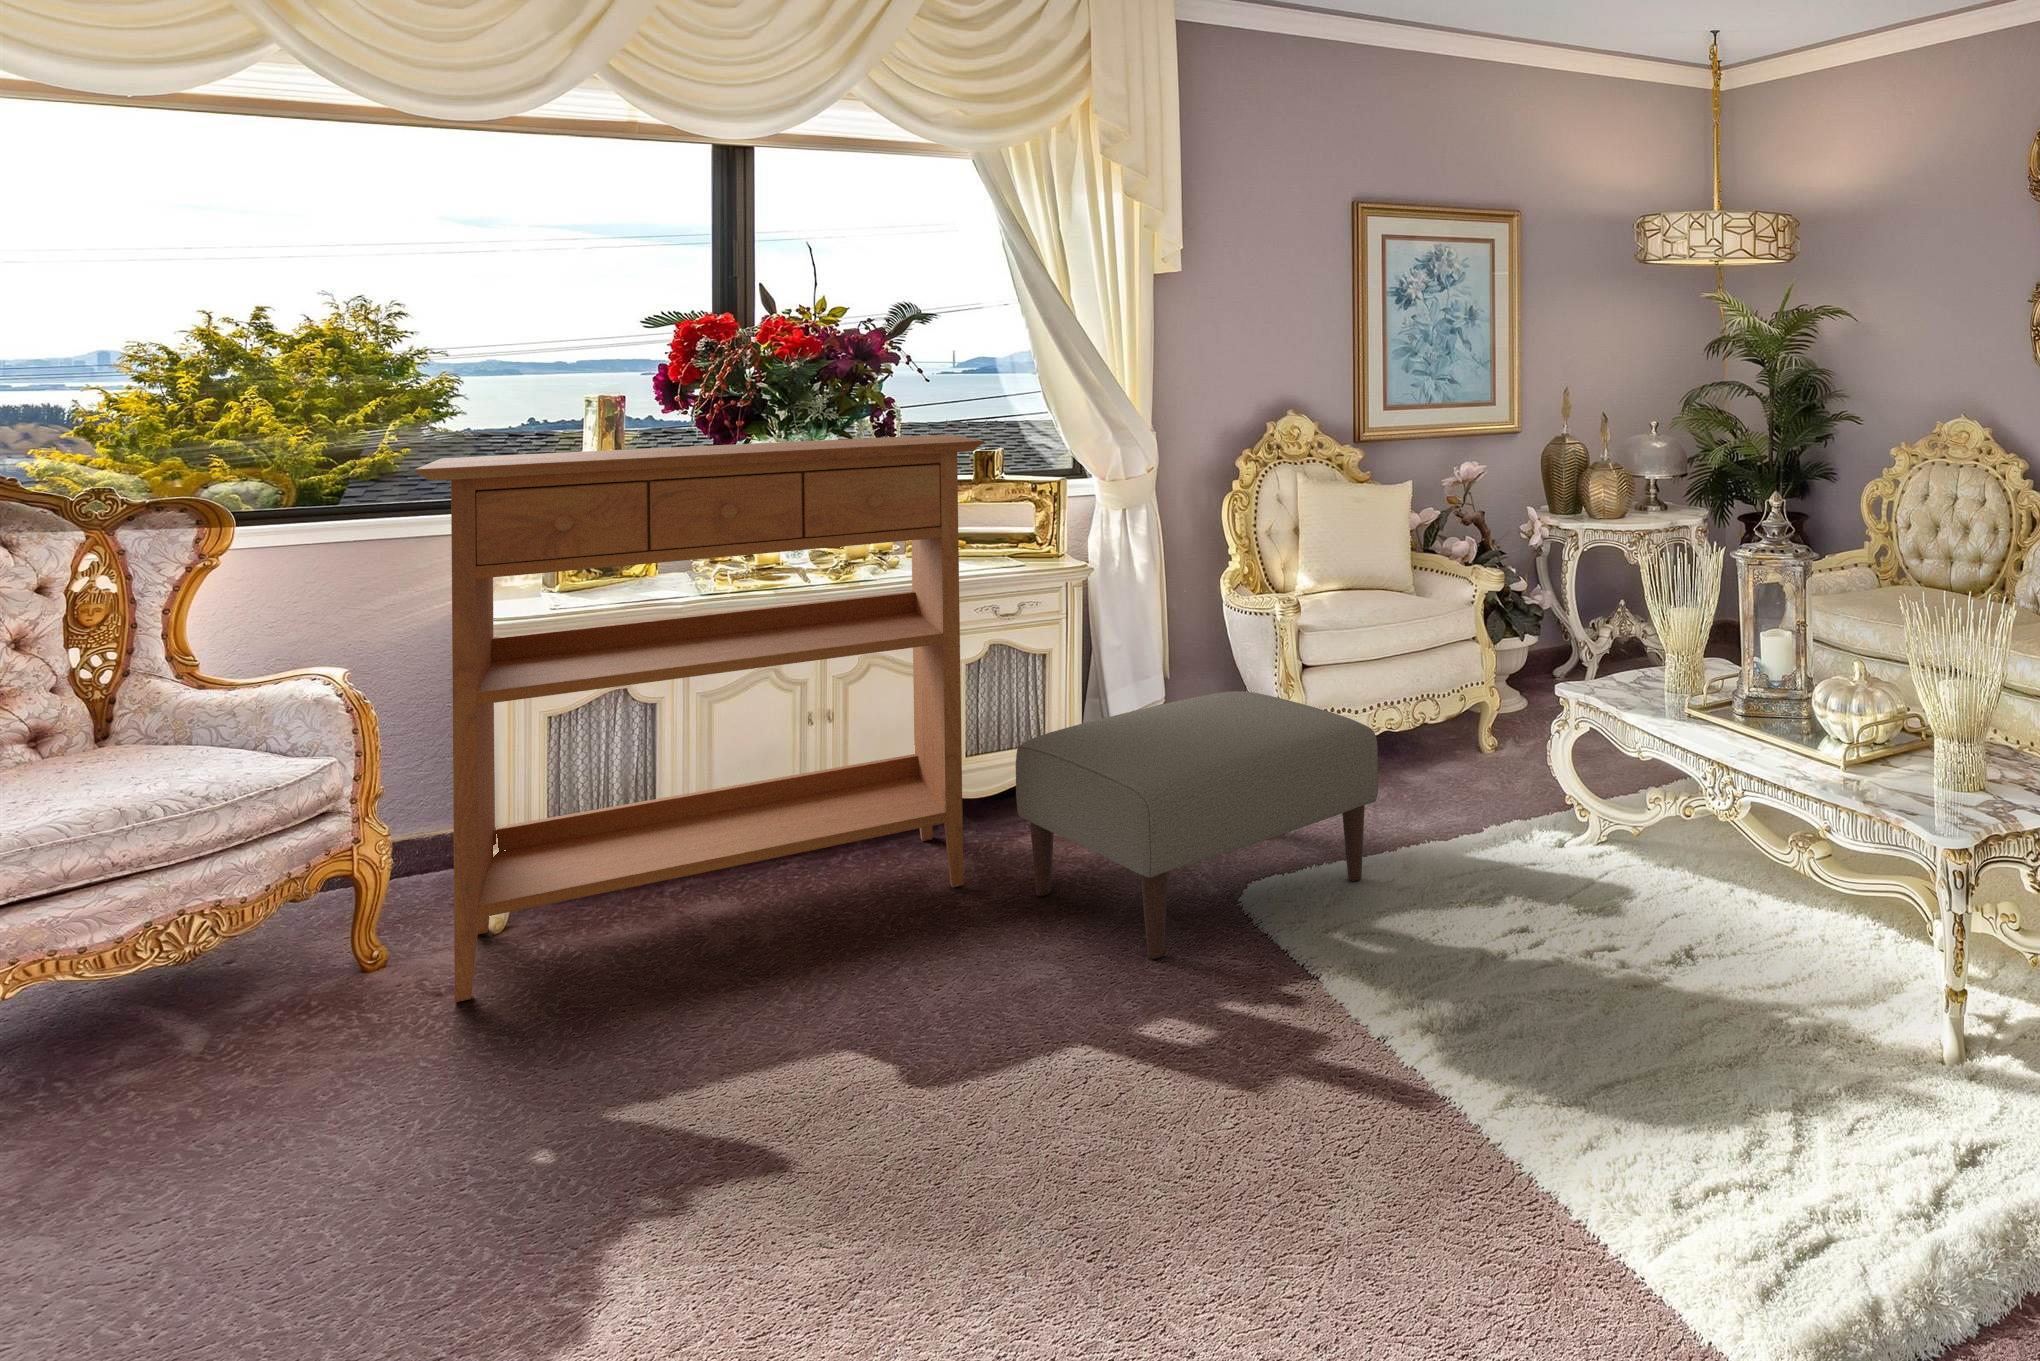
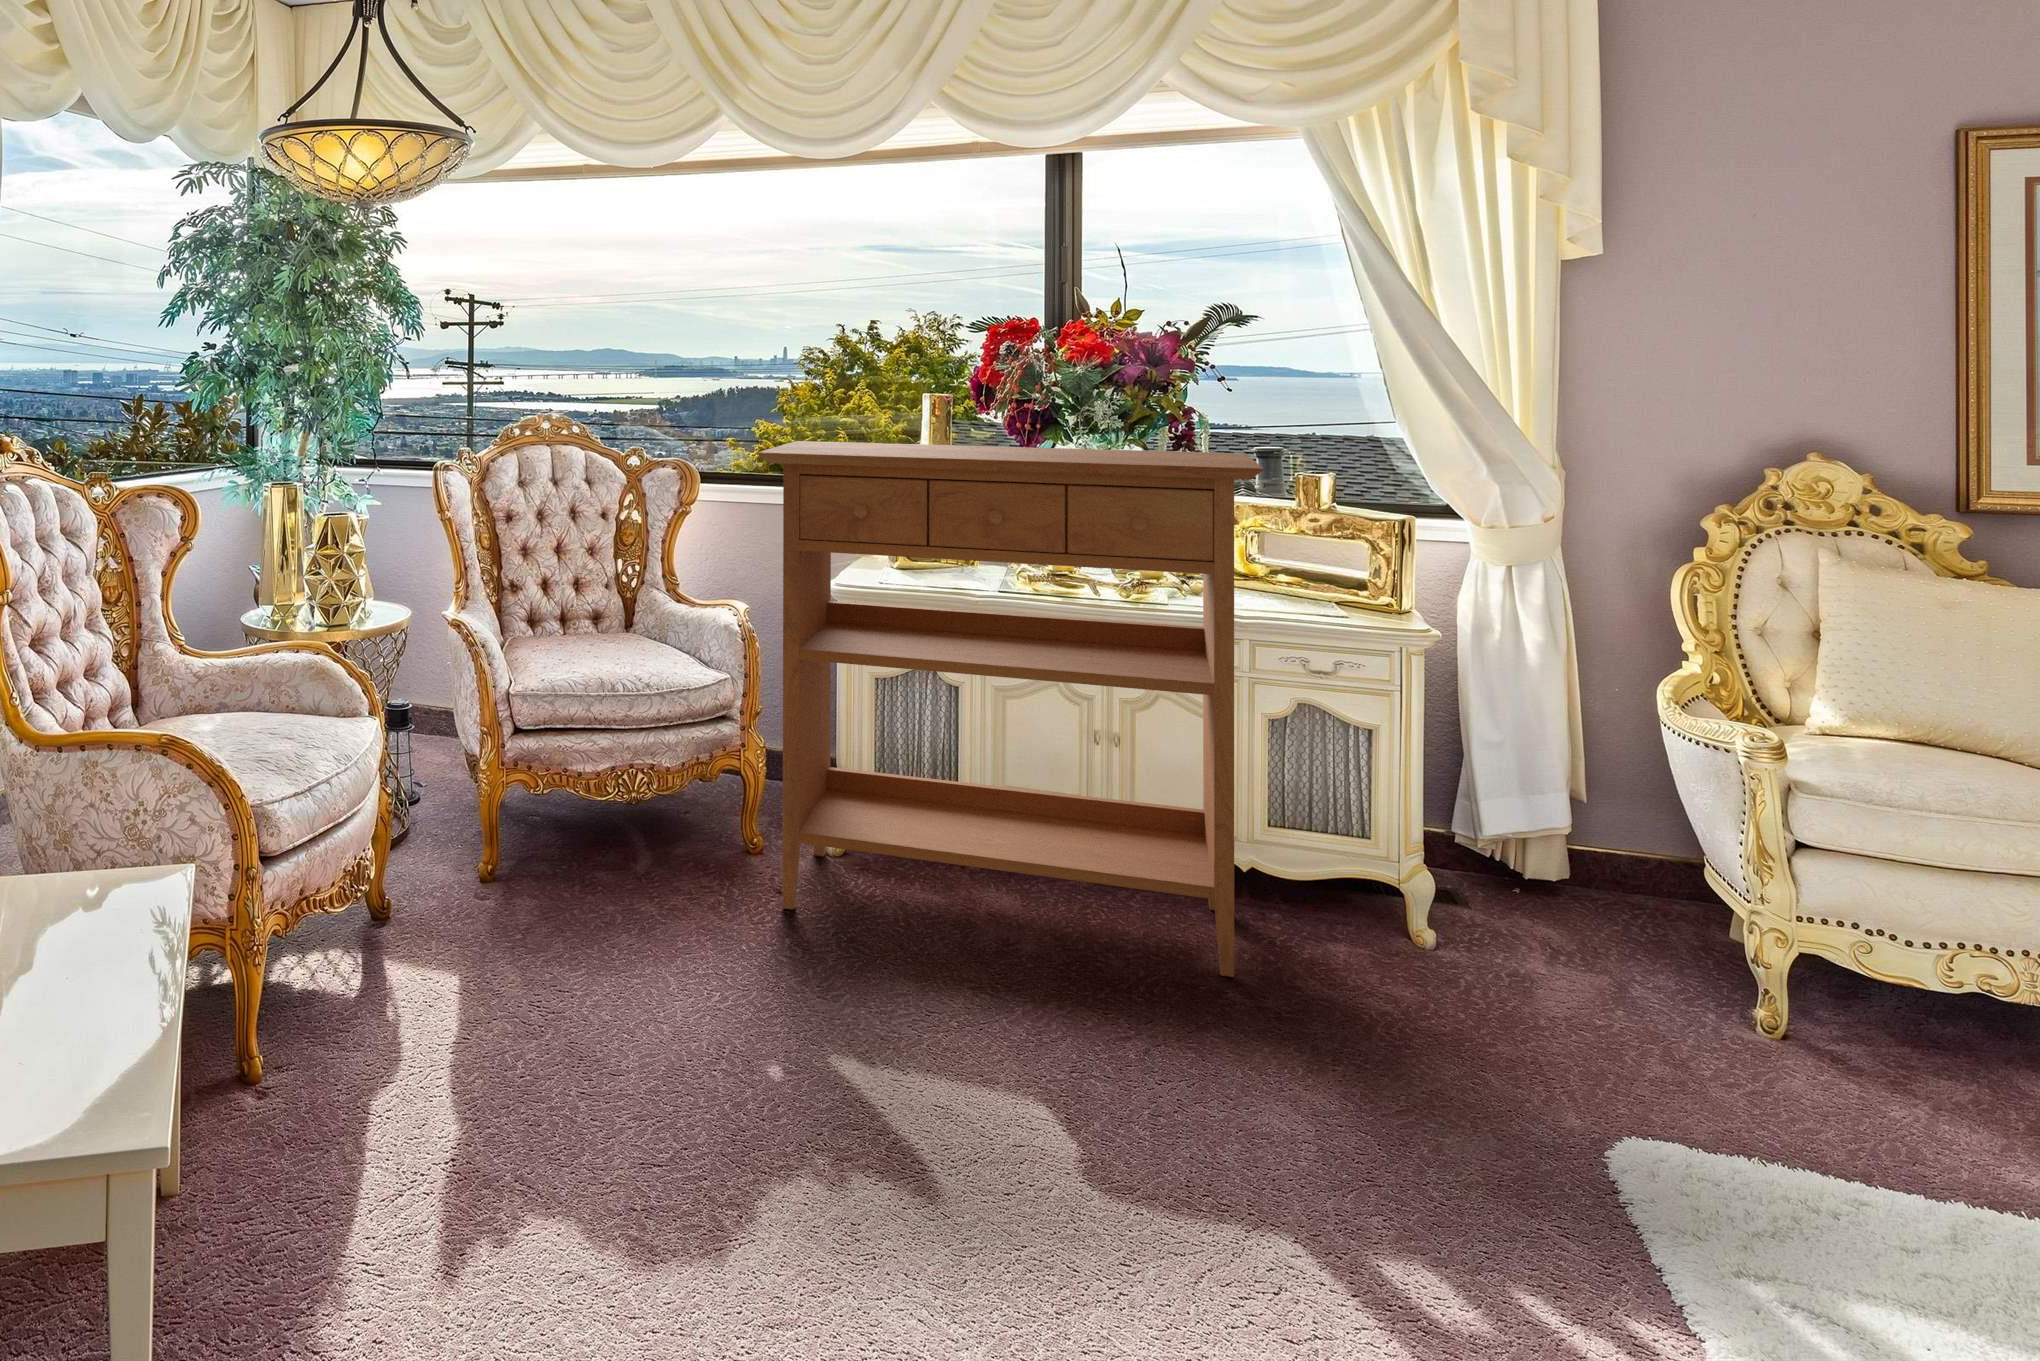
ottoman: present [1016,691,1378,959] -> none [1292,833,1873,1211]

